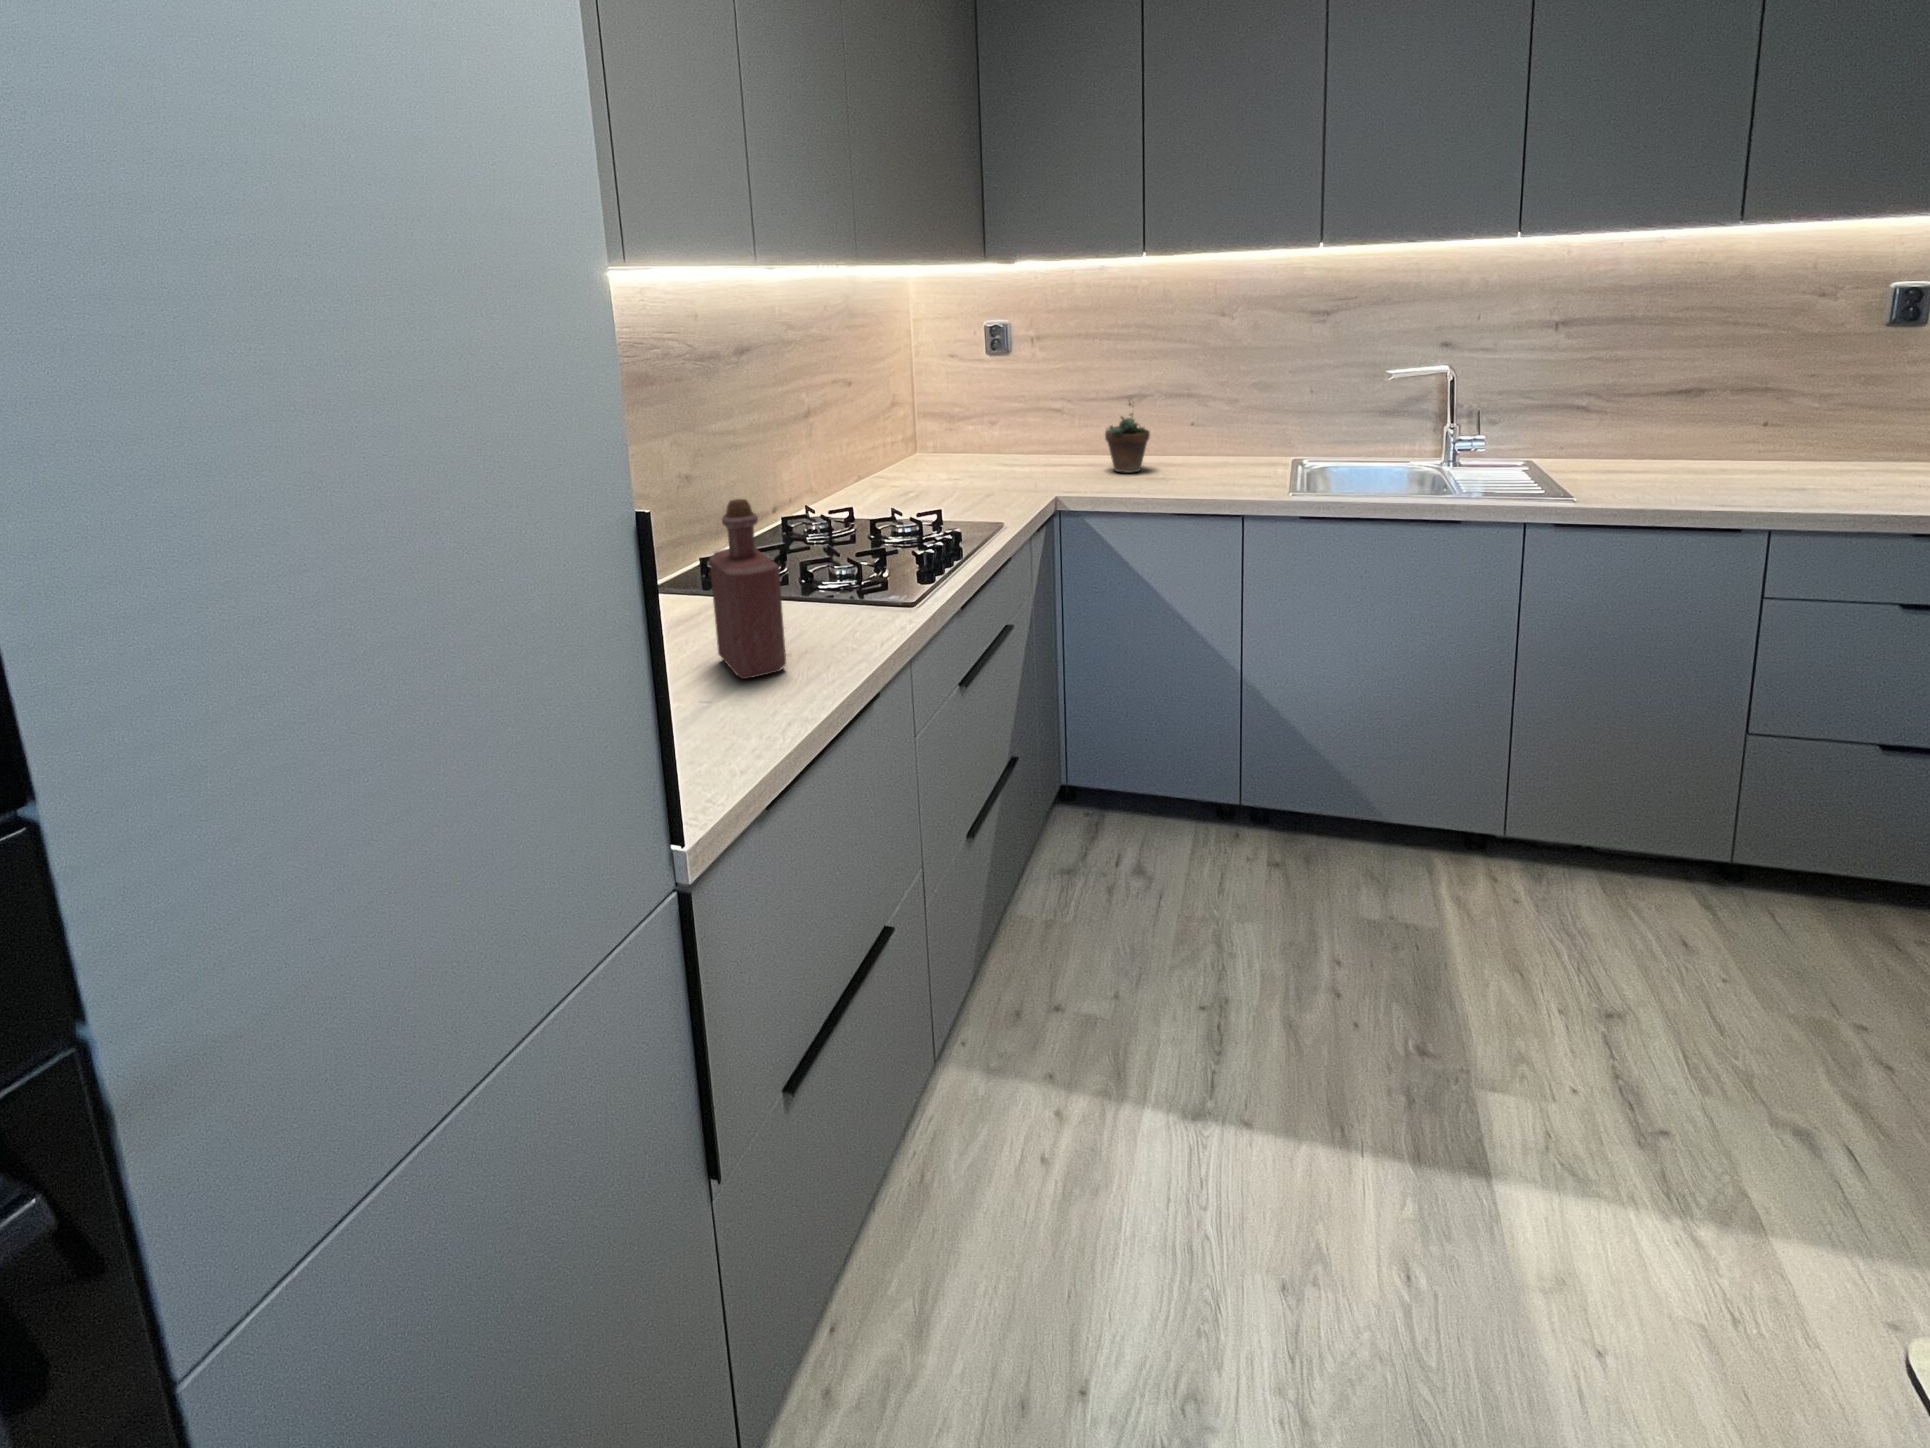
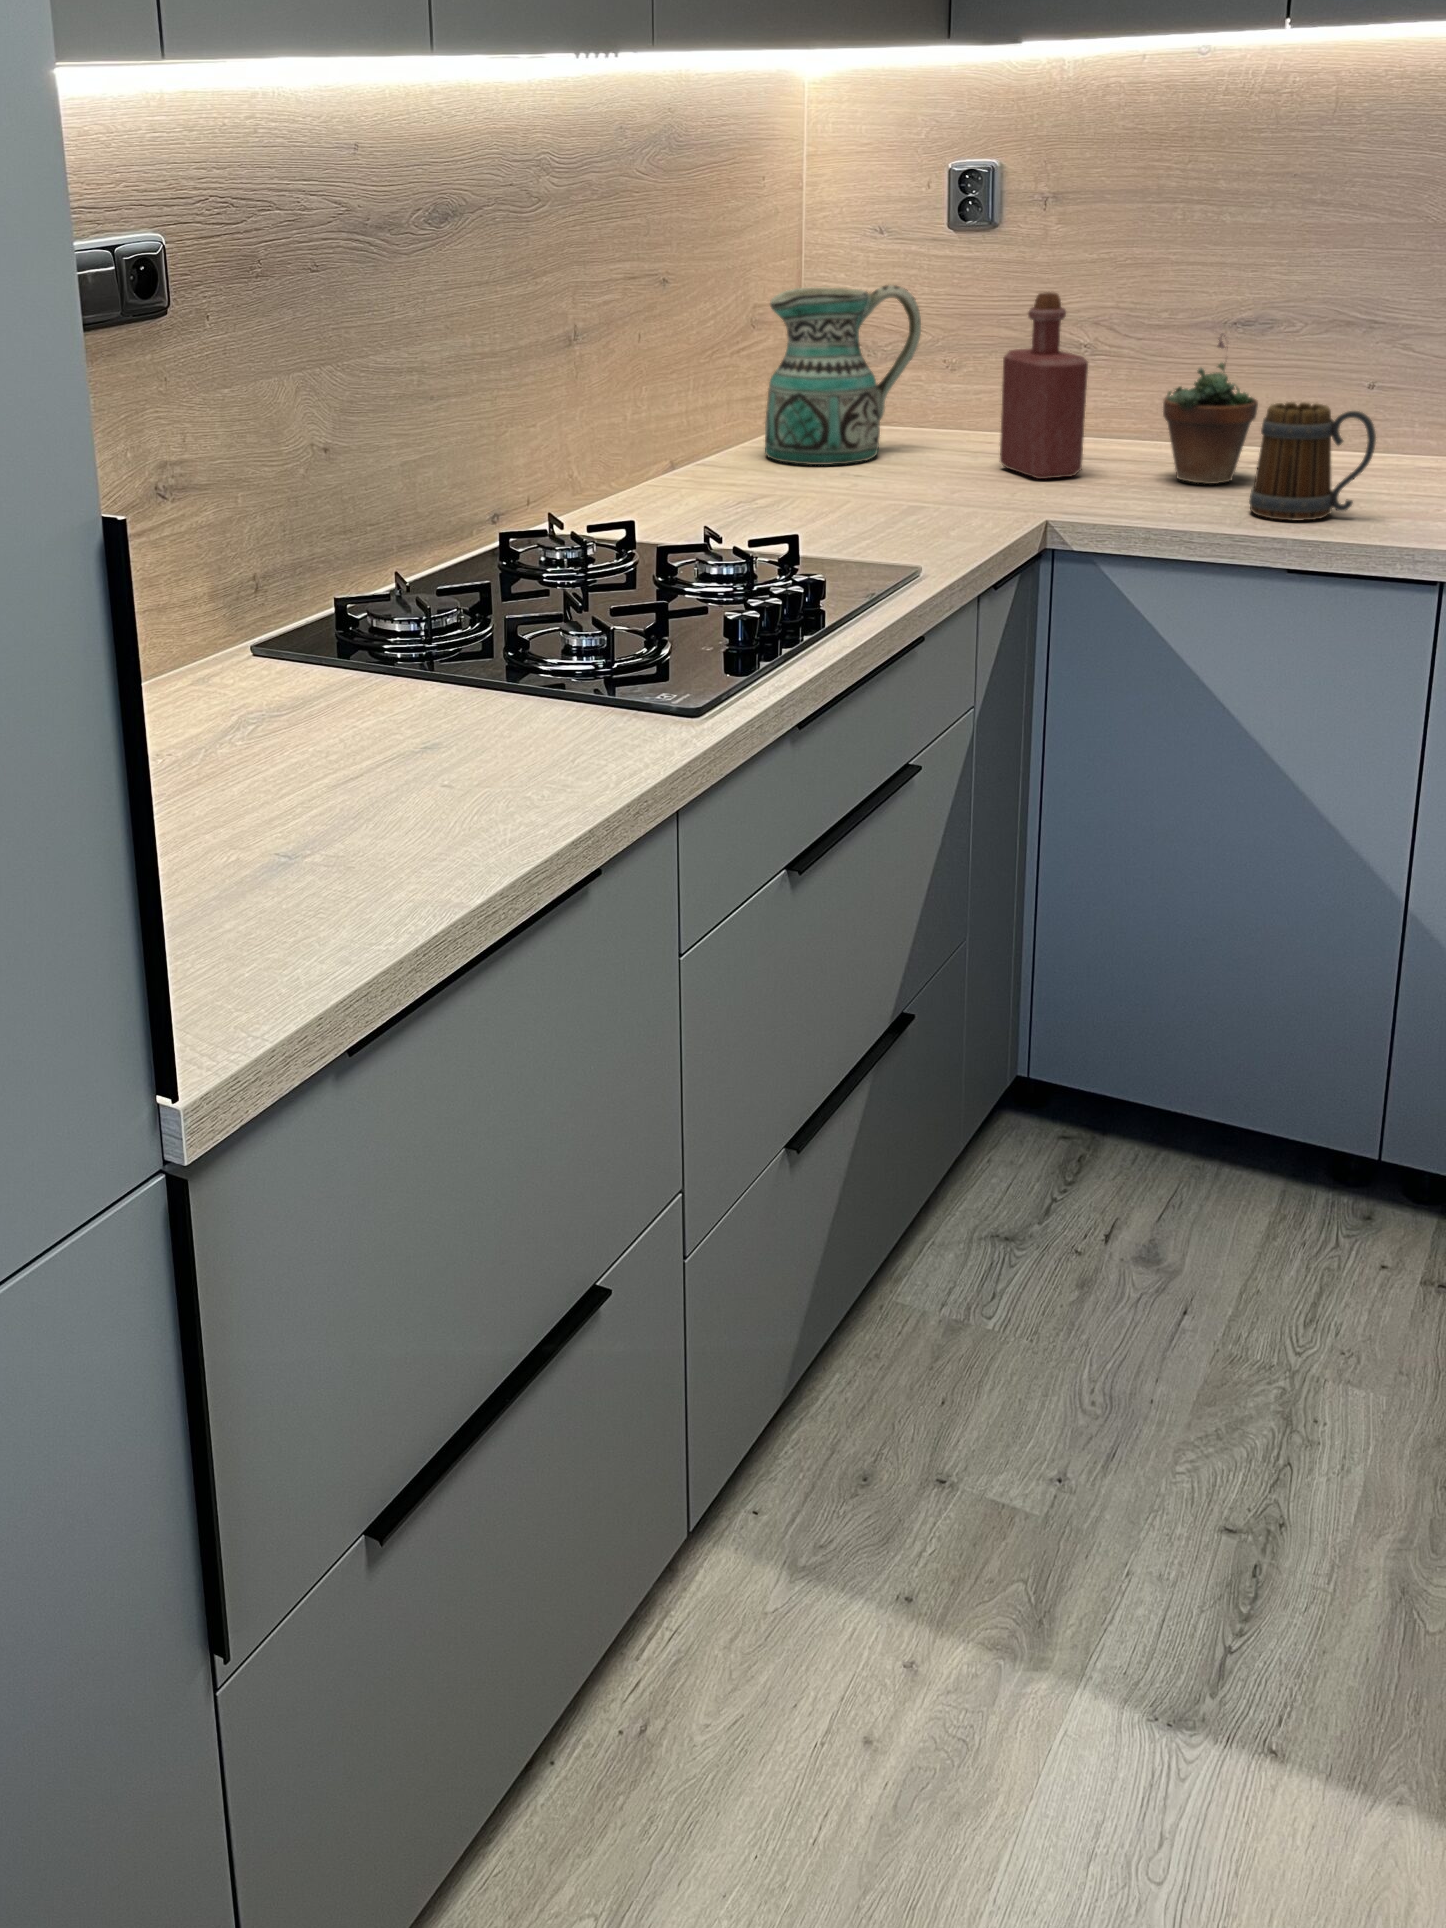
ceramic pitcher: none [905,379,982,473] -> present [765,285,921,465]
mug: none [1153,431,1209,489] -> present [1249,402,1376,520]
bottle: present [709,499,786,679] -> present [1000,292,1088,479]

